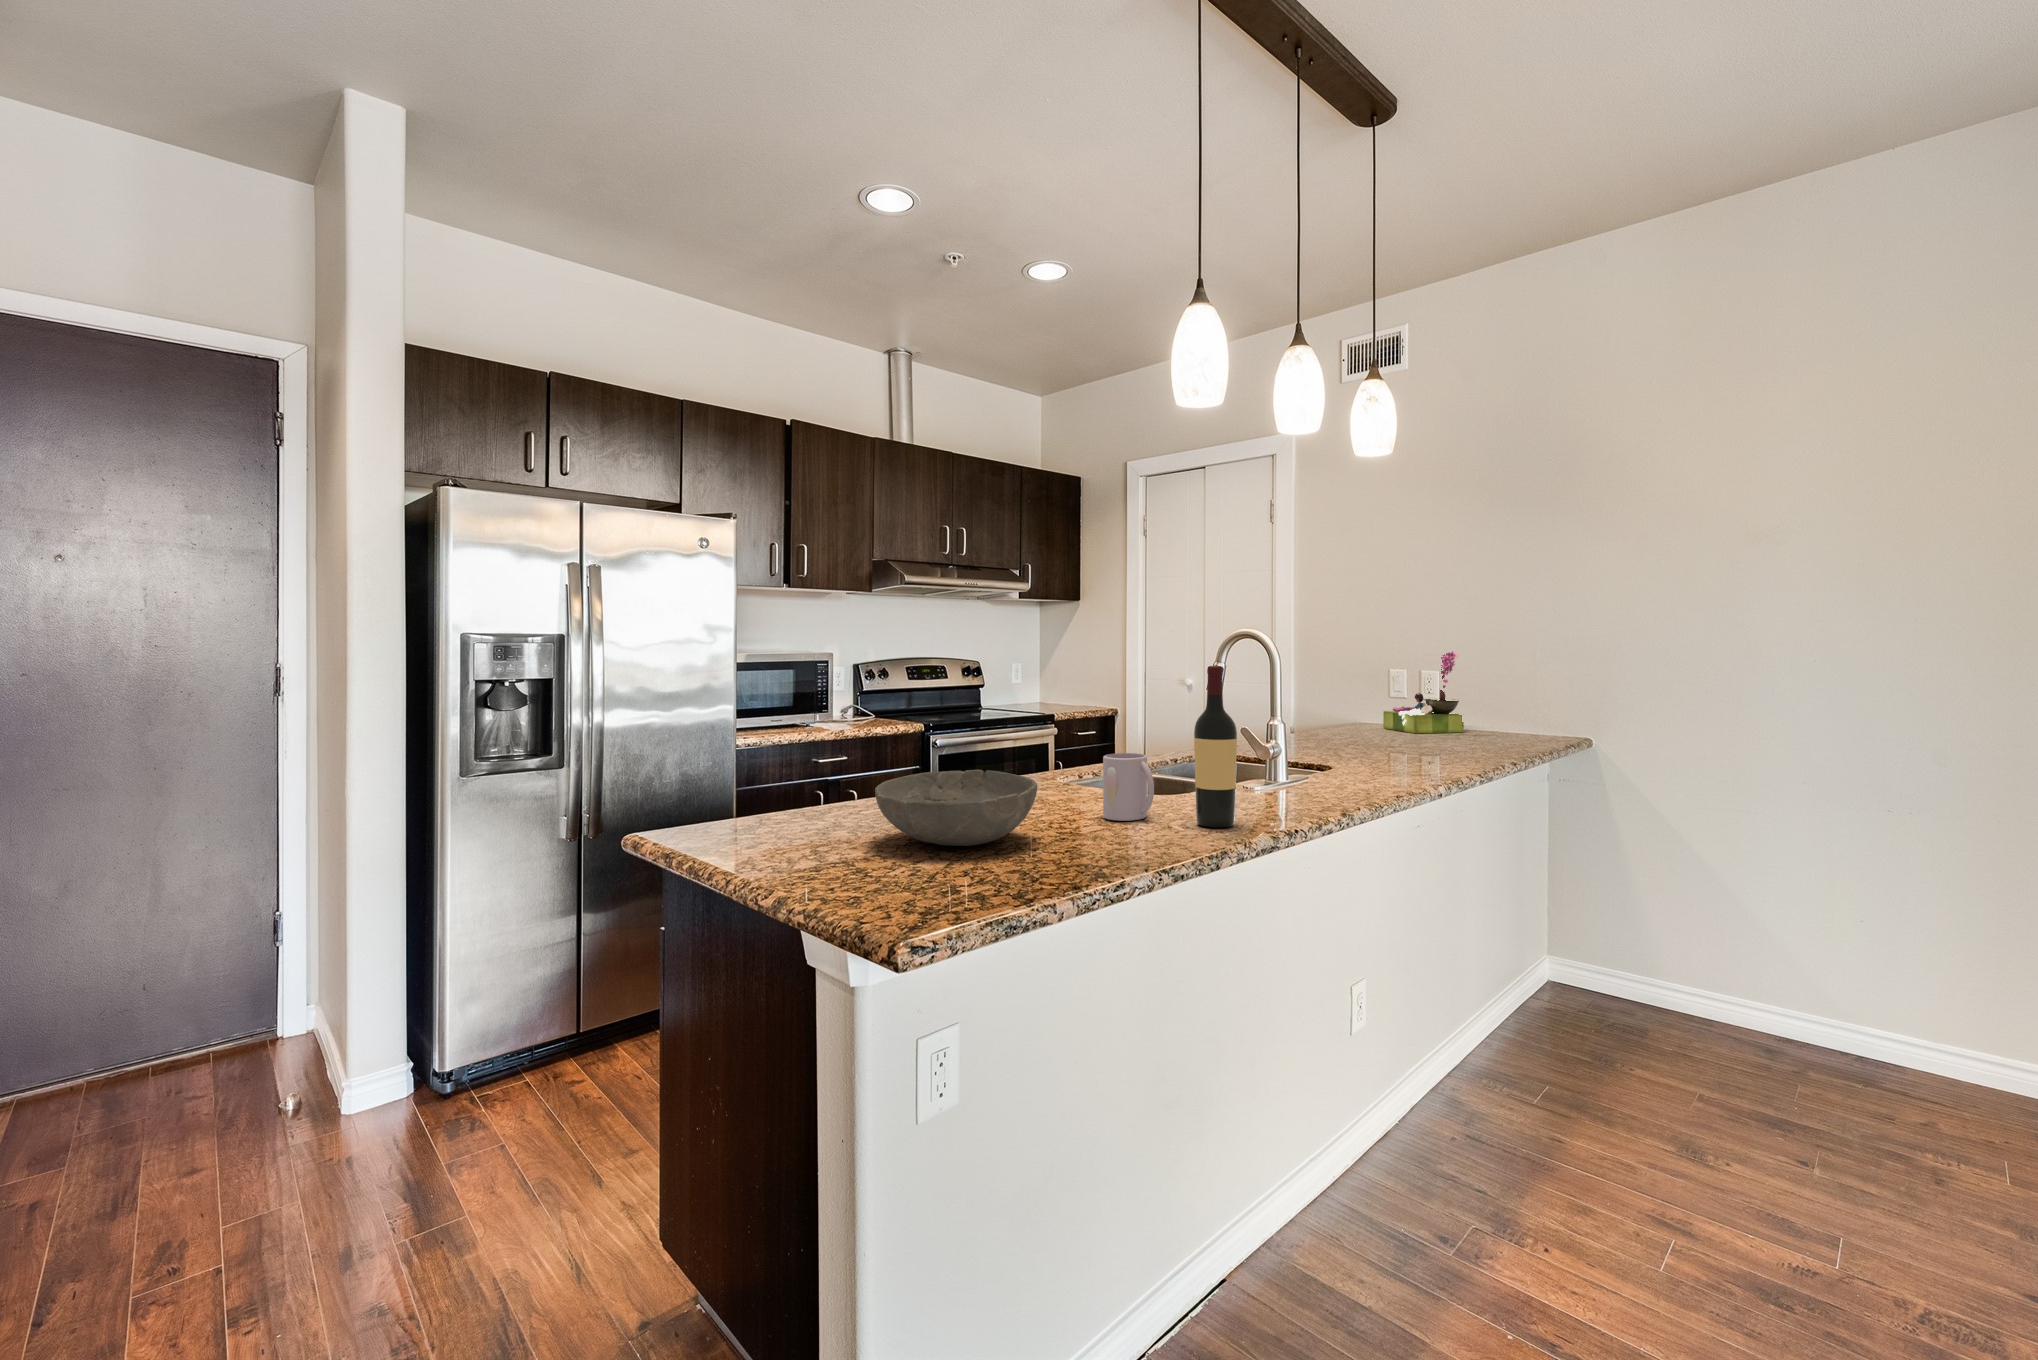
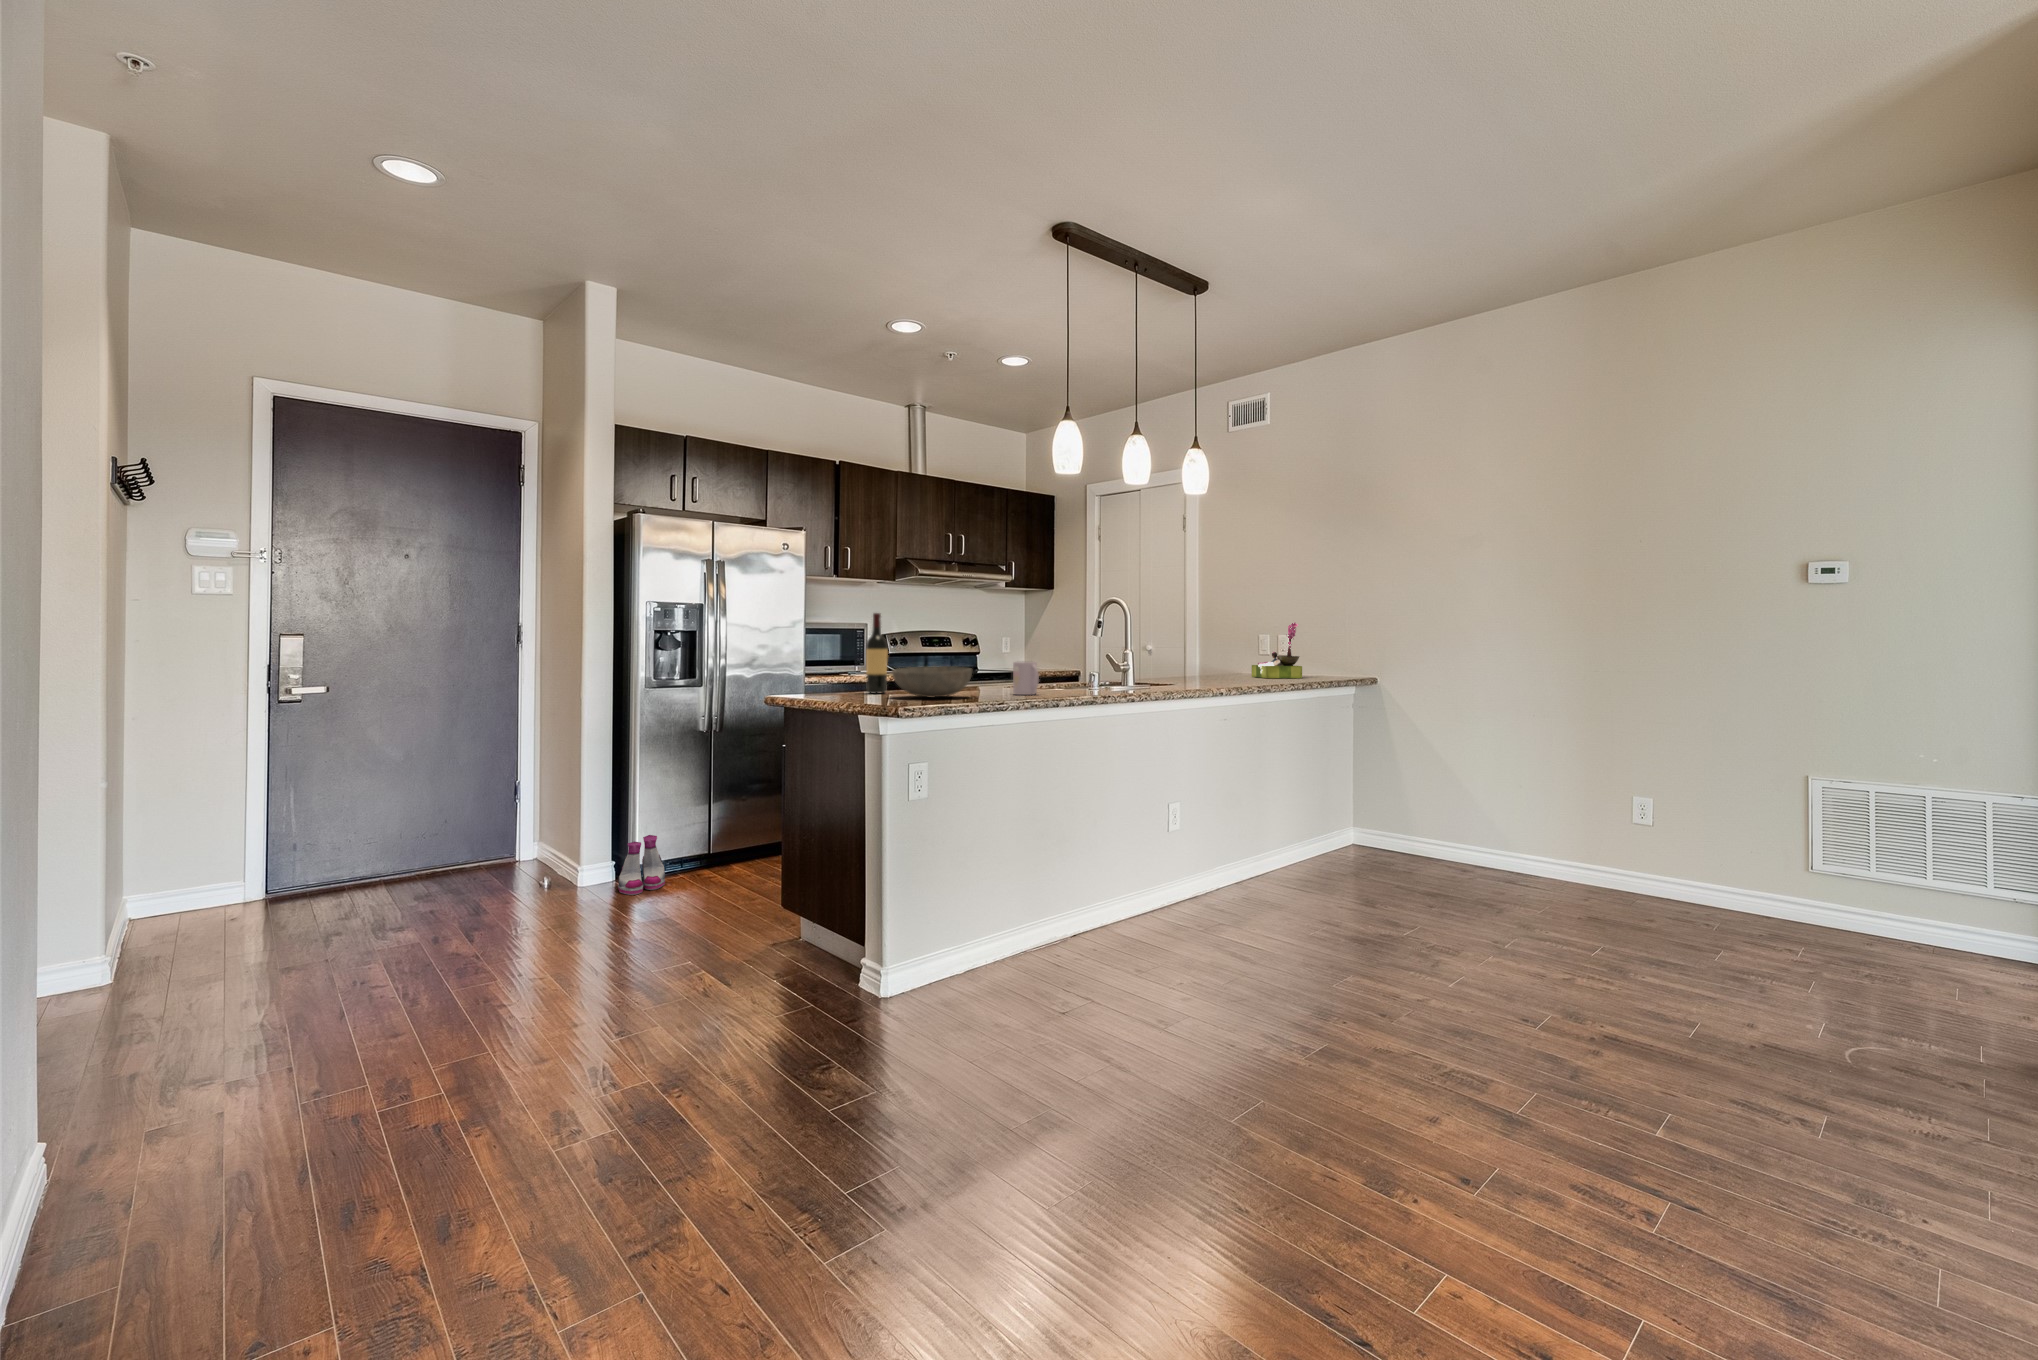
wine bottle: present [1194,666,1237,828] -> present [866,613,888,694]
boots: none [400,1025,492,1145] -> present [618,835,665,895]

